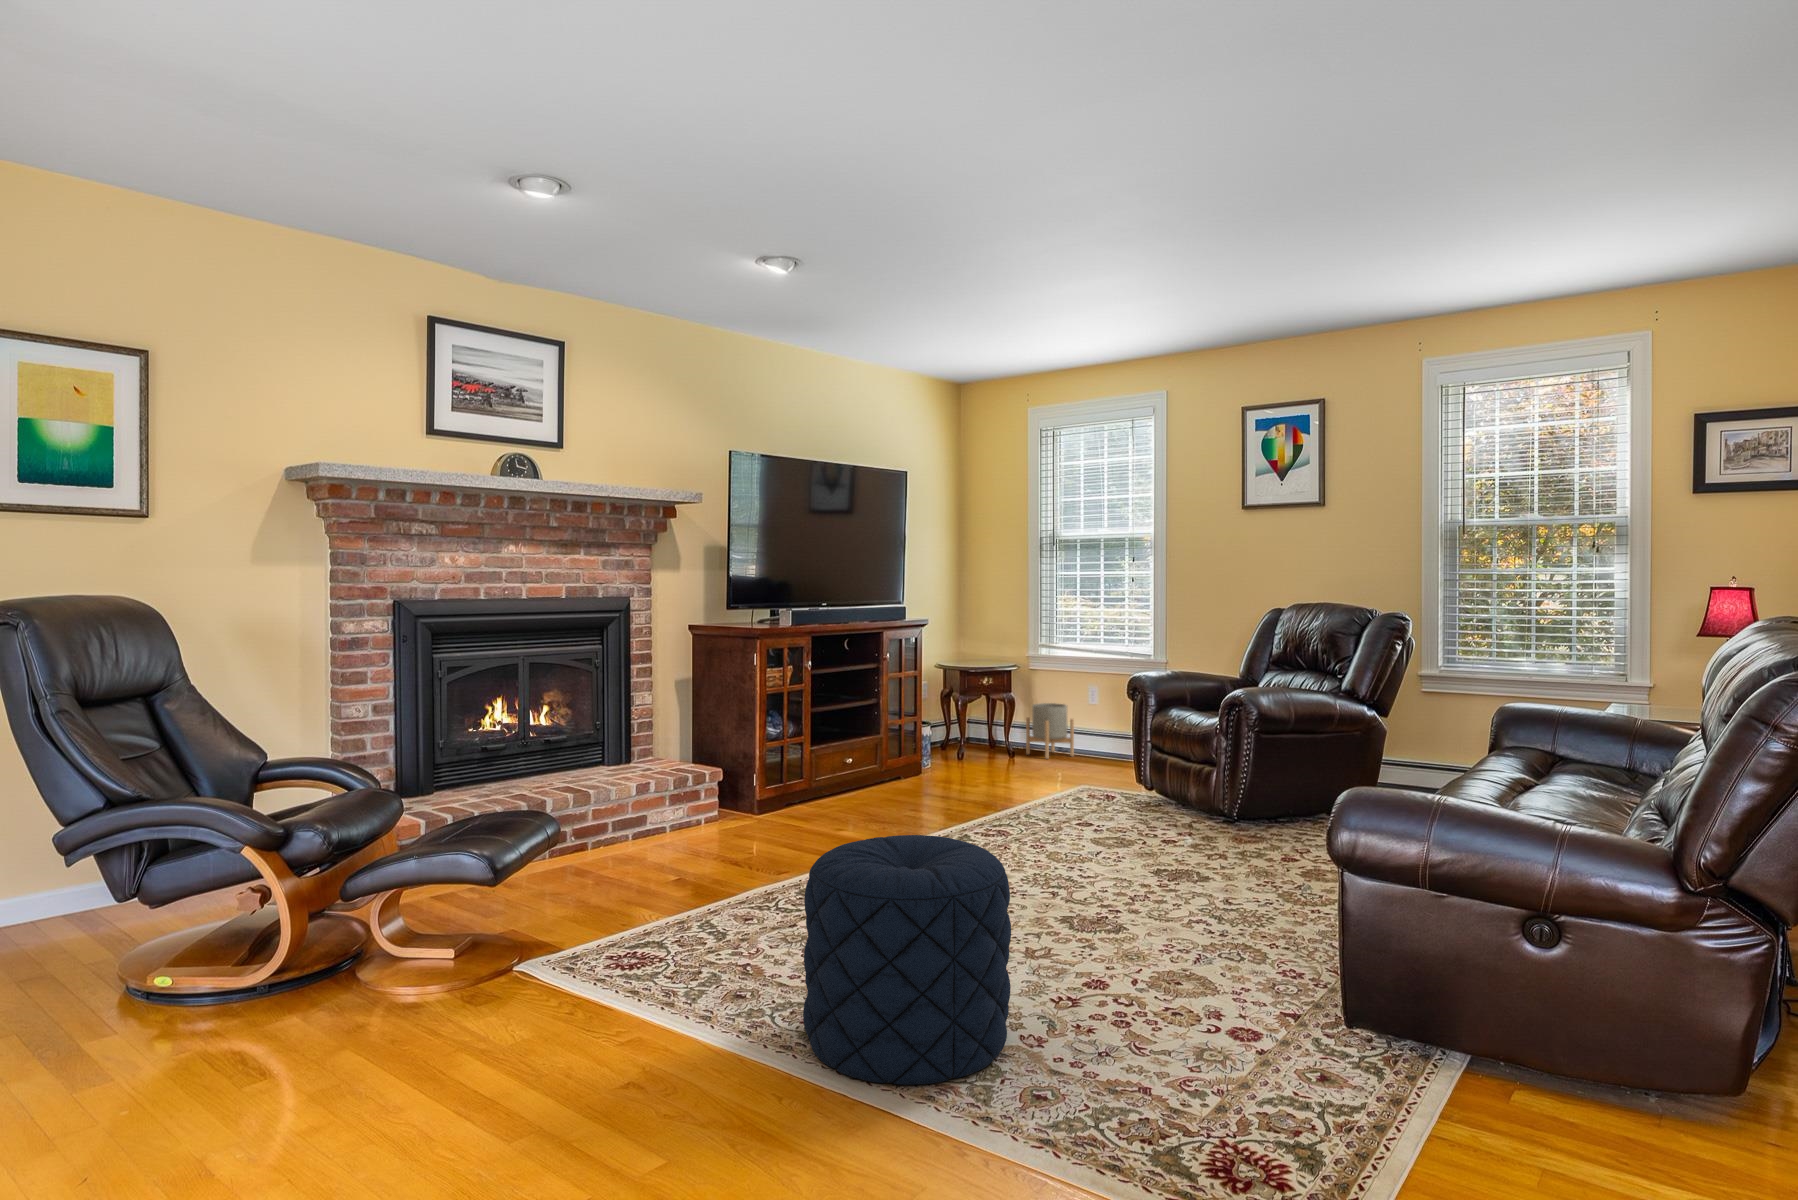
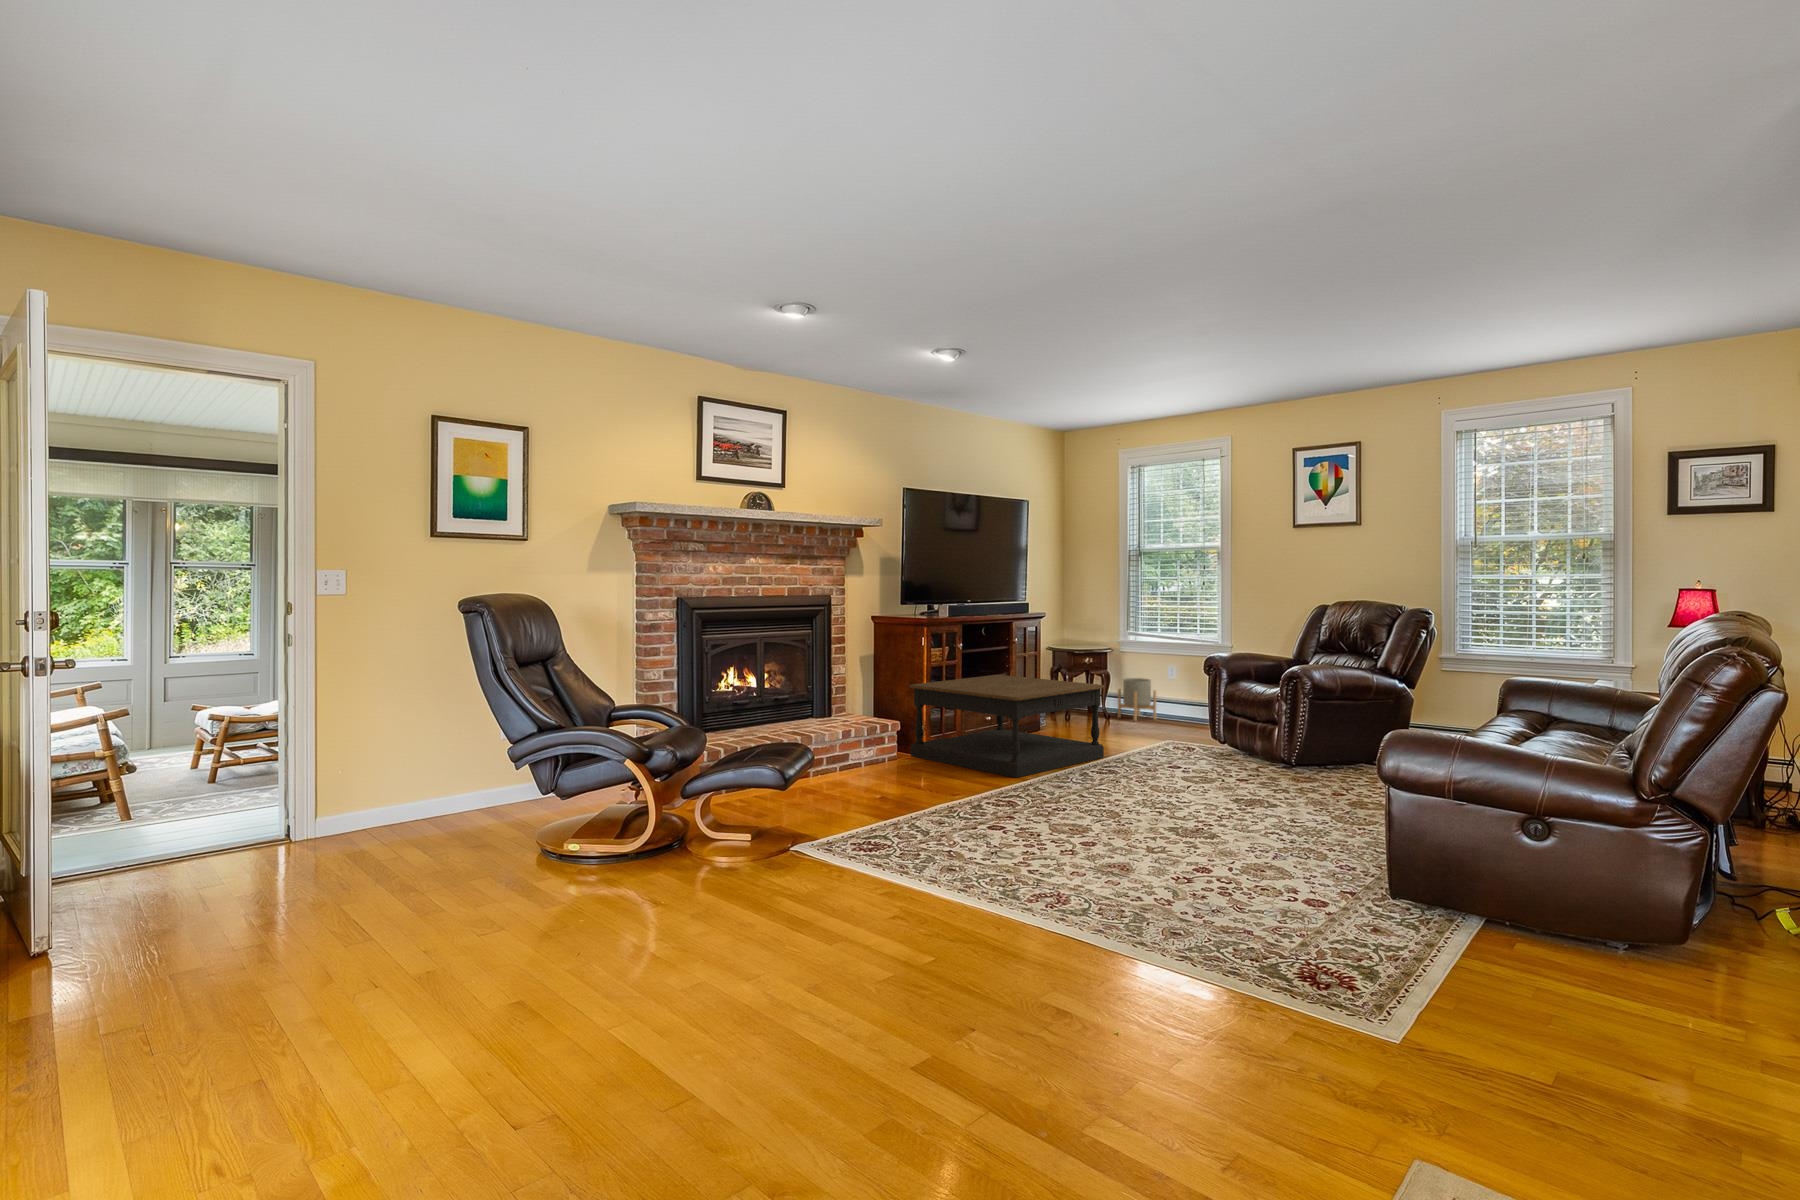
coffee table: none [737,702,998,844] -> present [909,675,1105,778]
pouf: present [803,835,1011,1085] -> none [1007,760,1150,923]

